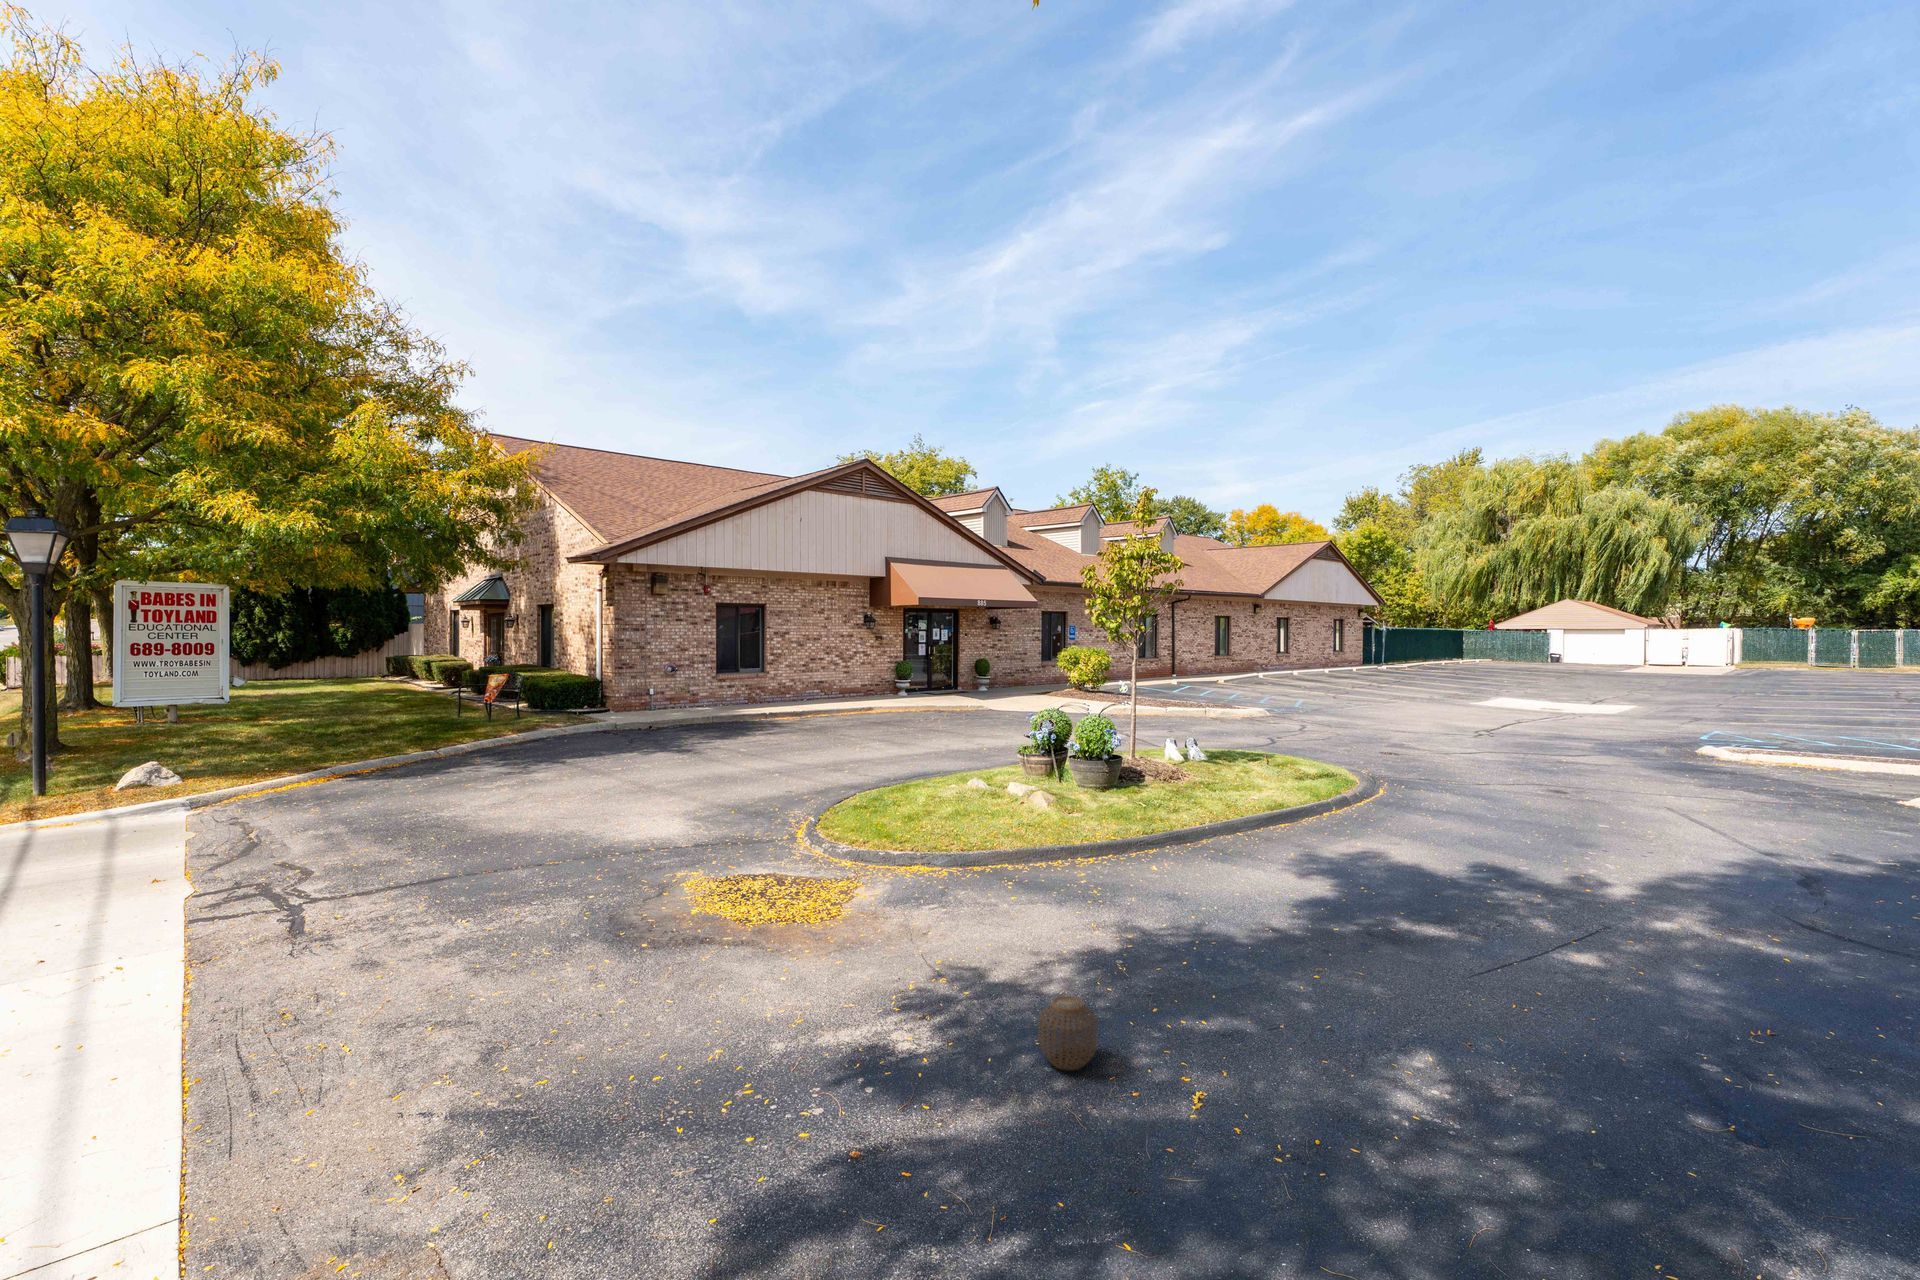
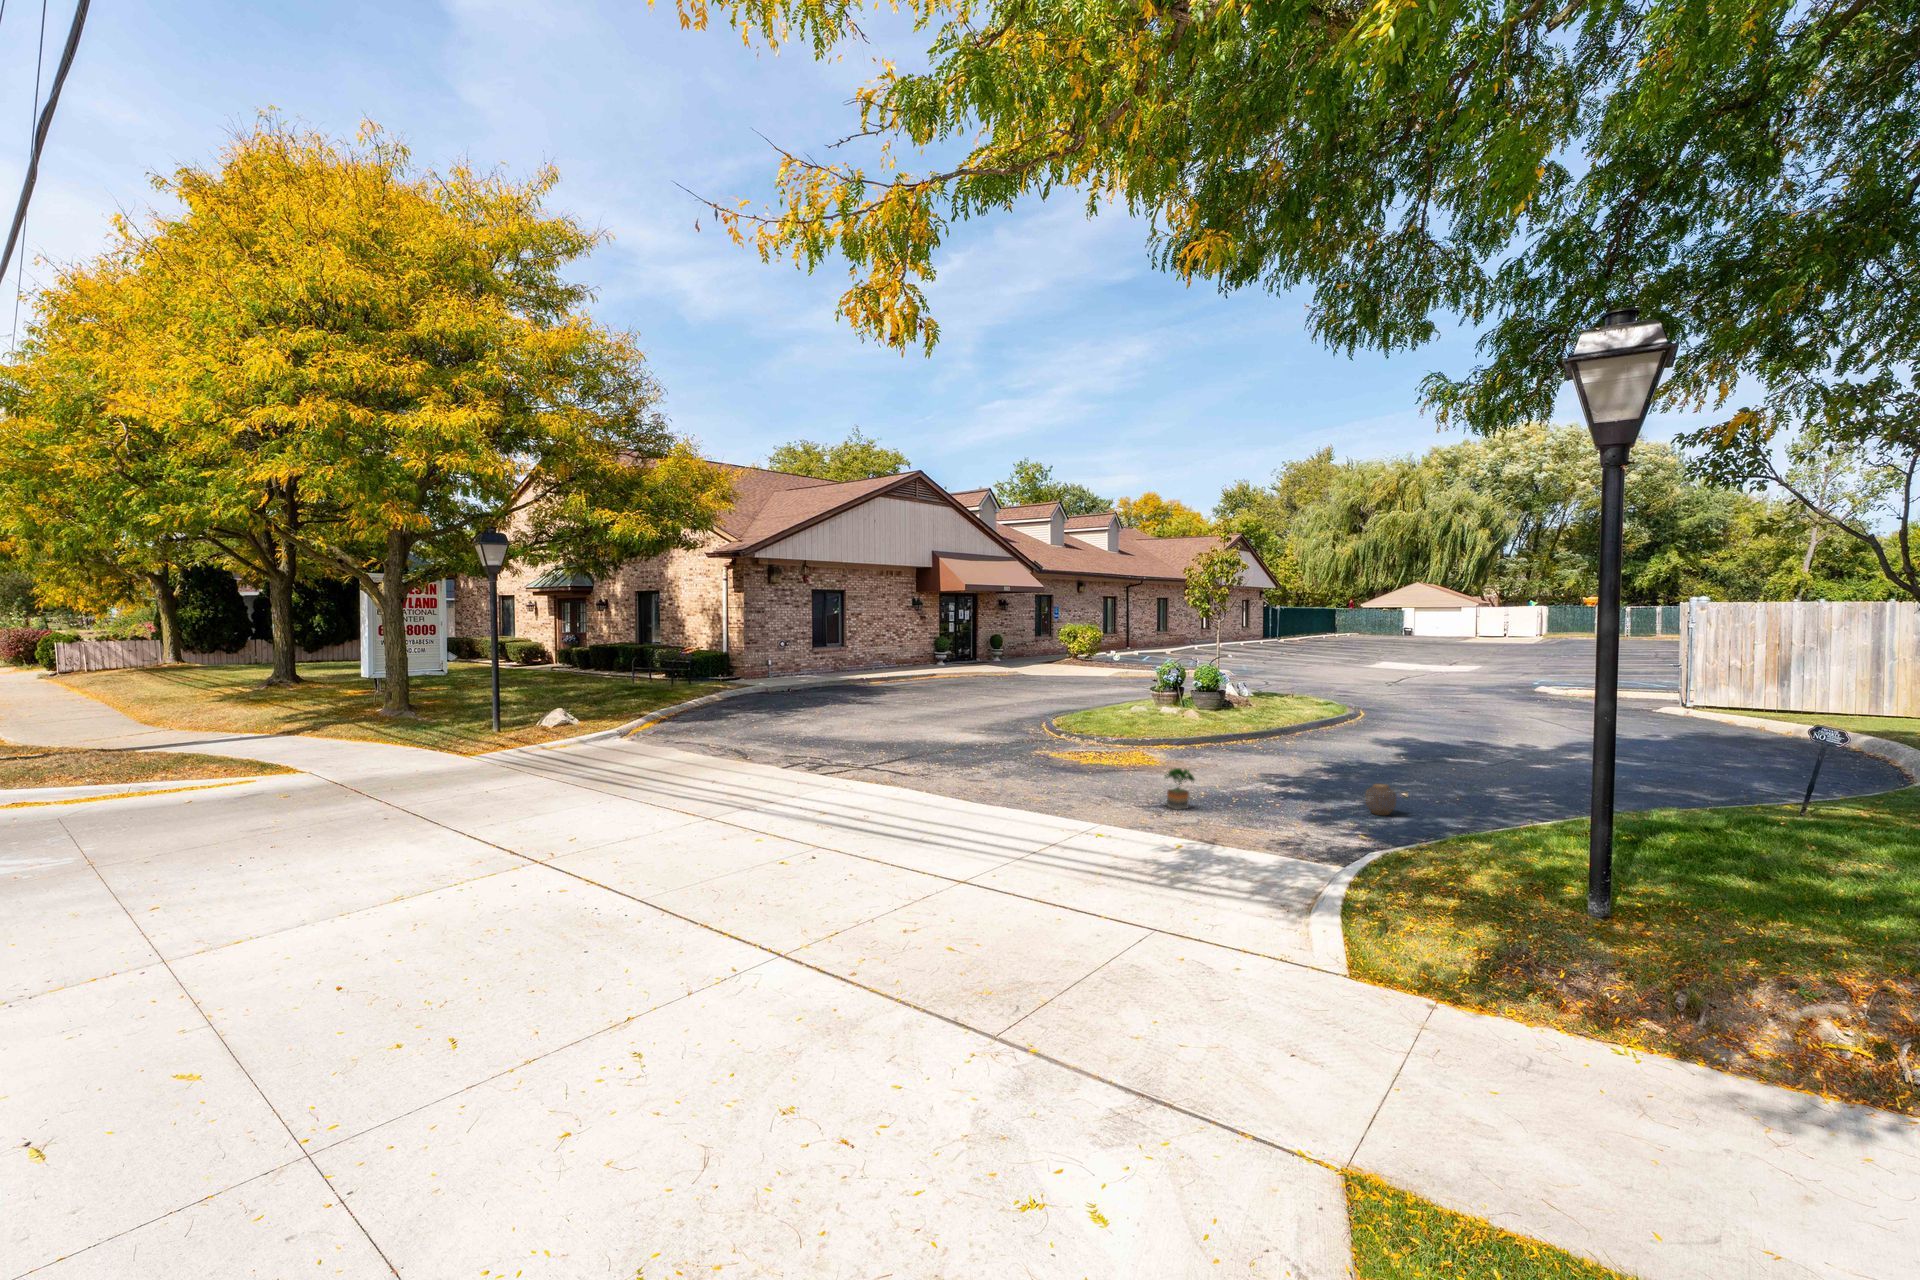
potted tree: none [668,929,724,1018] -> present [1165,768,1195,810]

